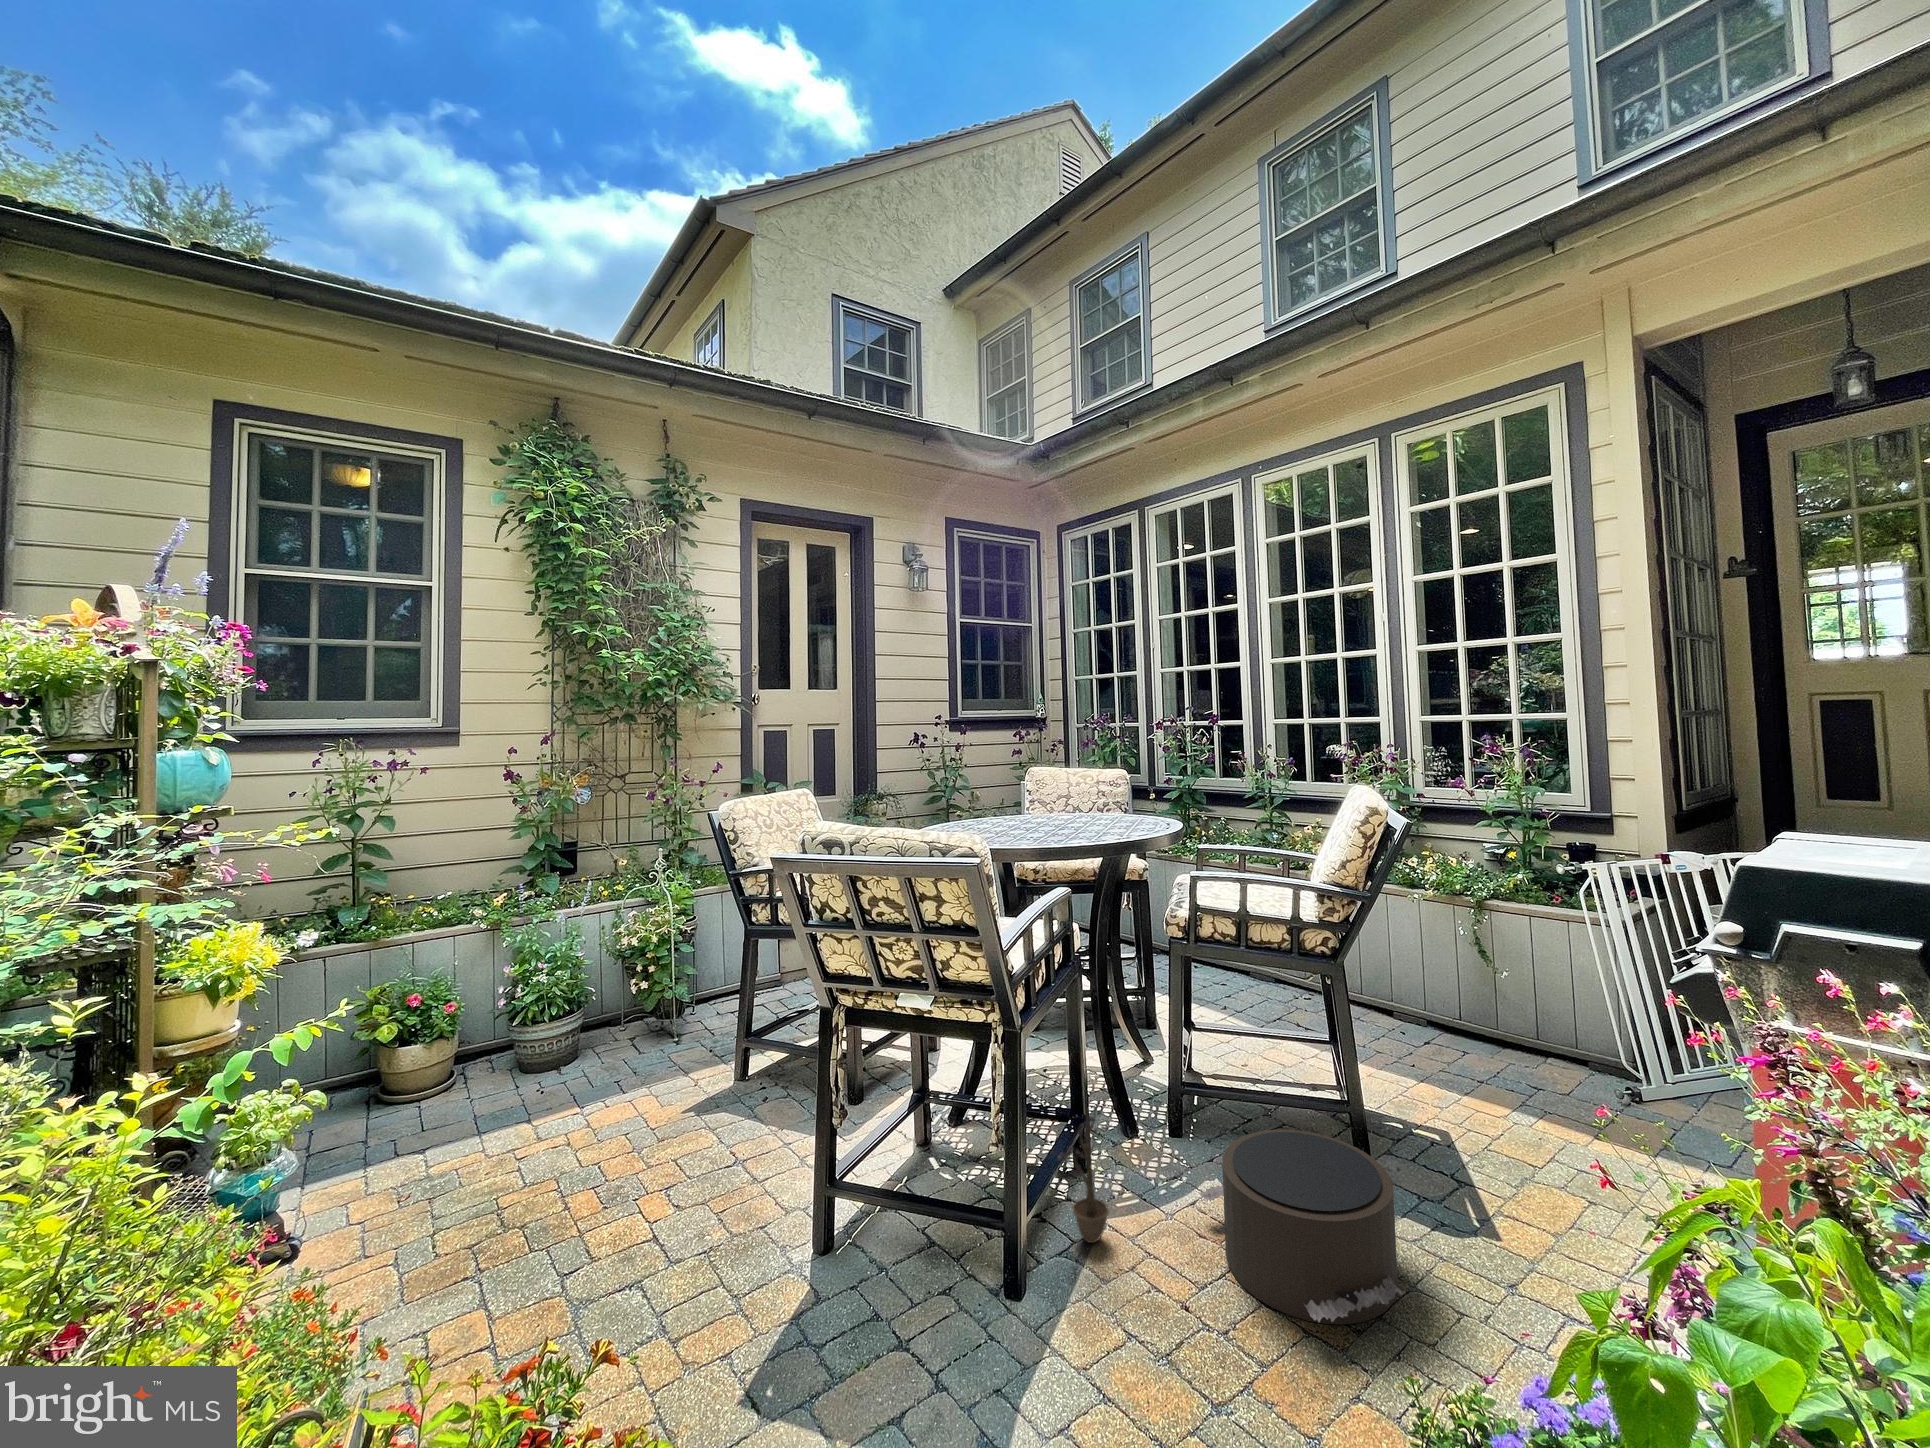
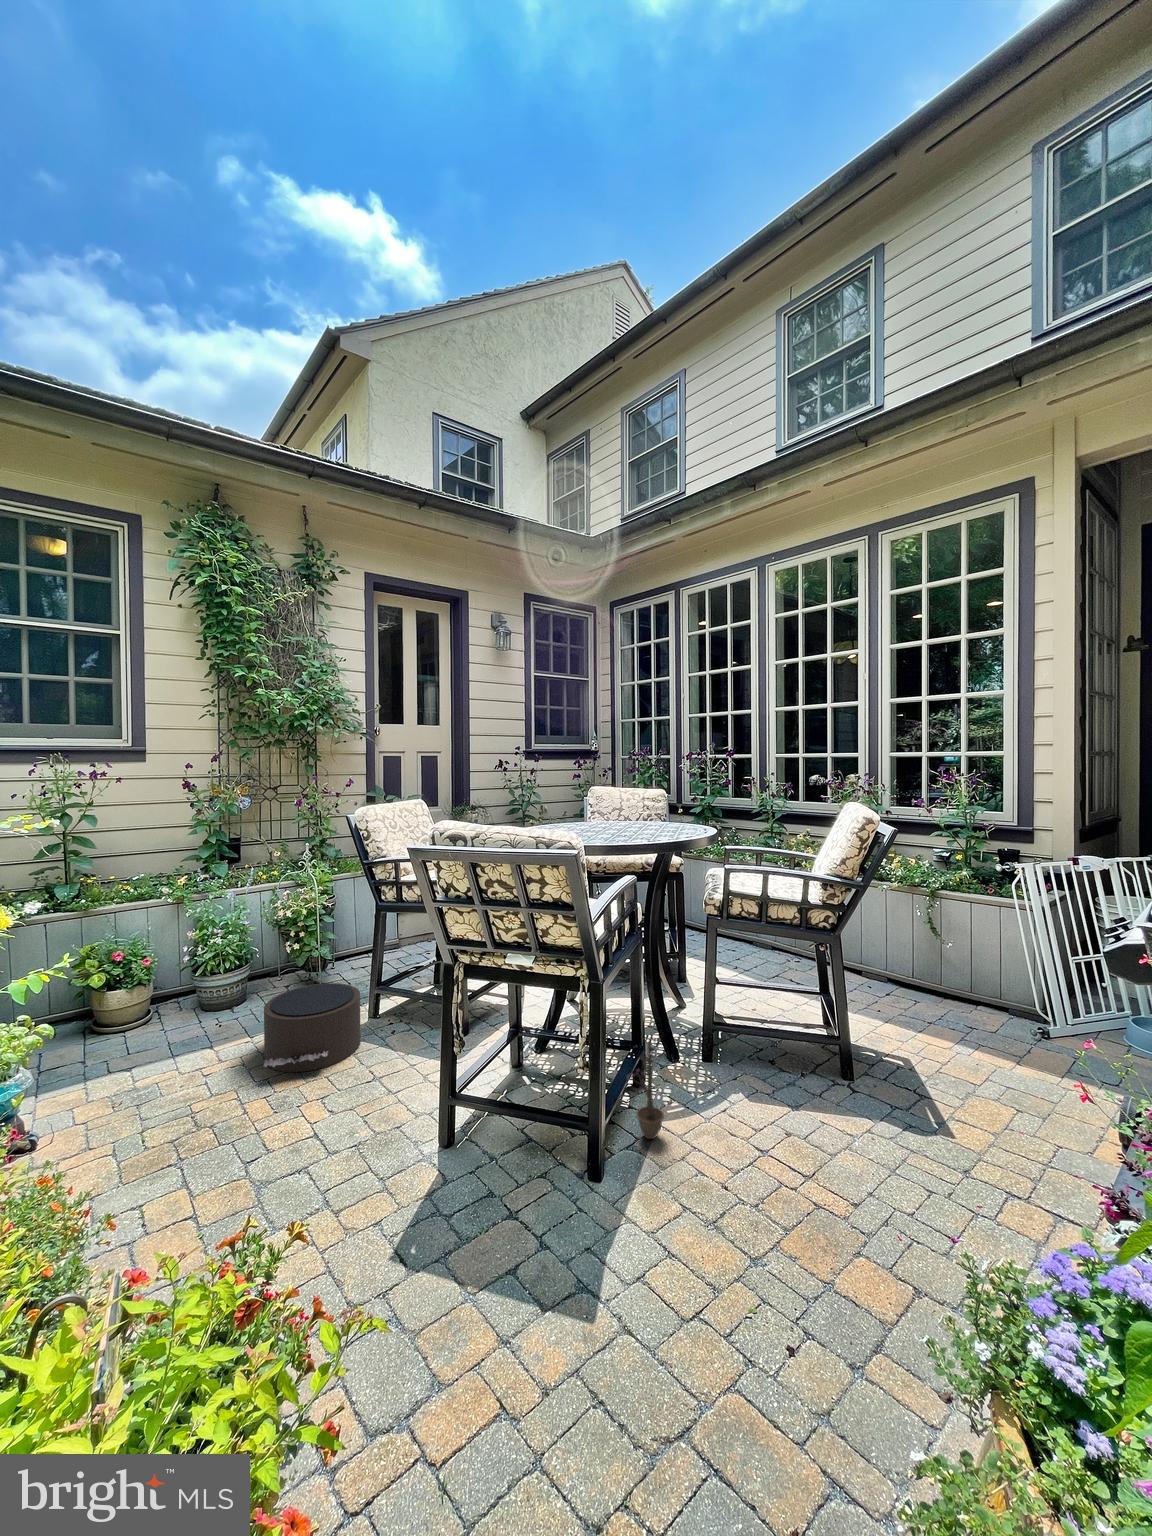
pouf: present [1200,1130,1405,1324] -> present [264,983,361,1072]

